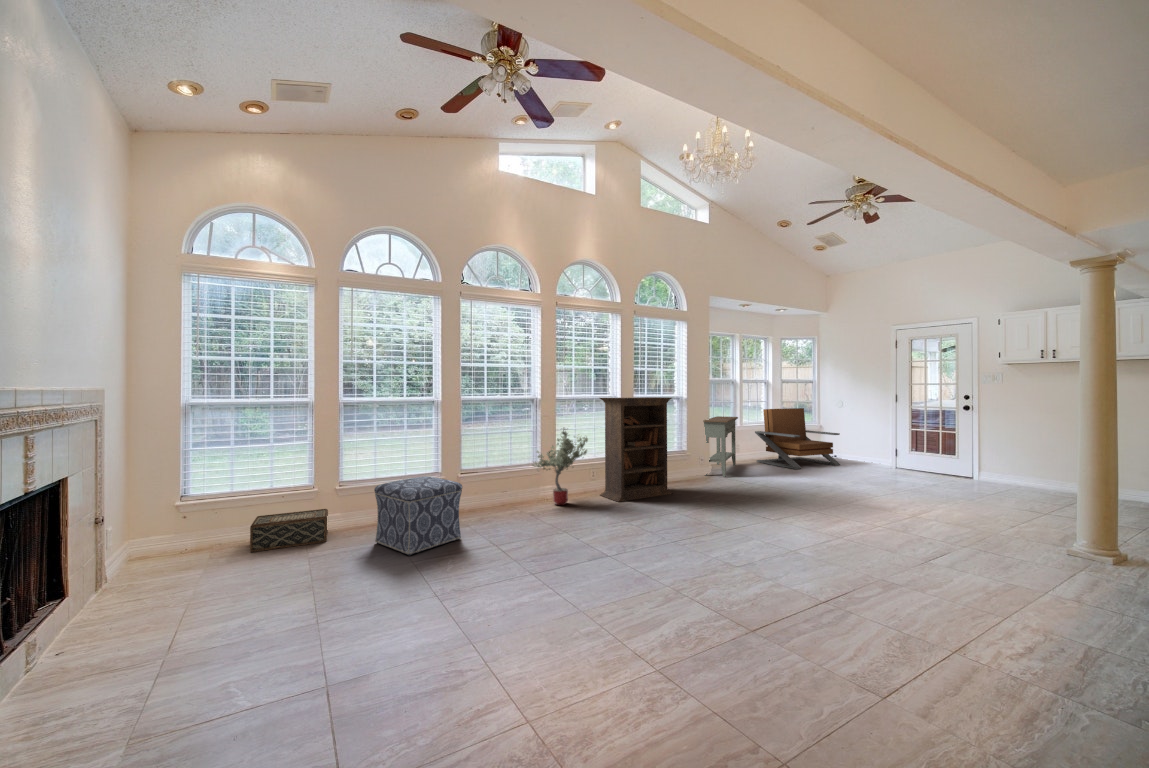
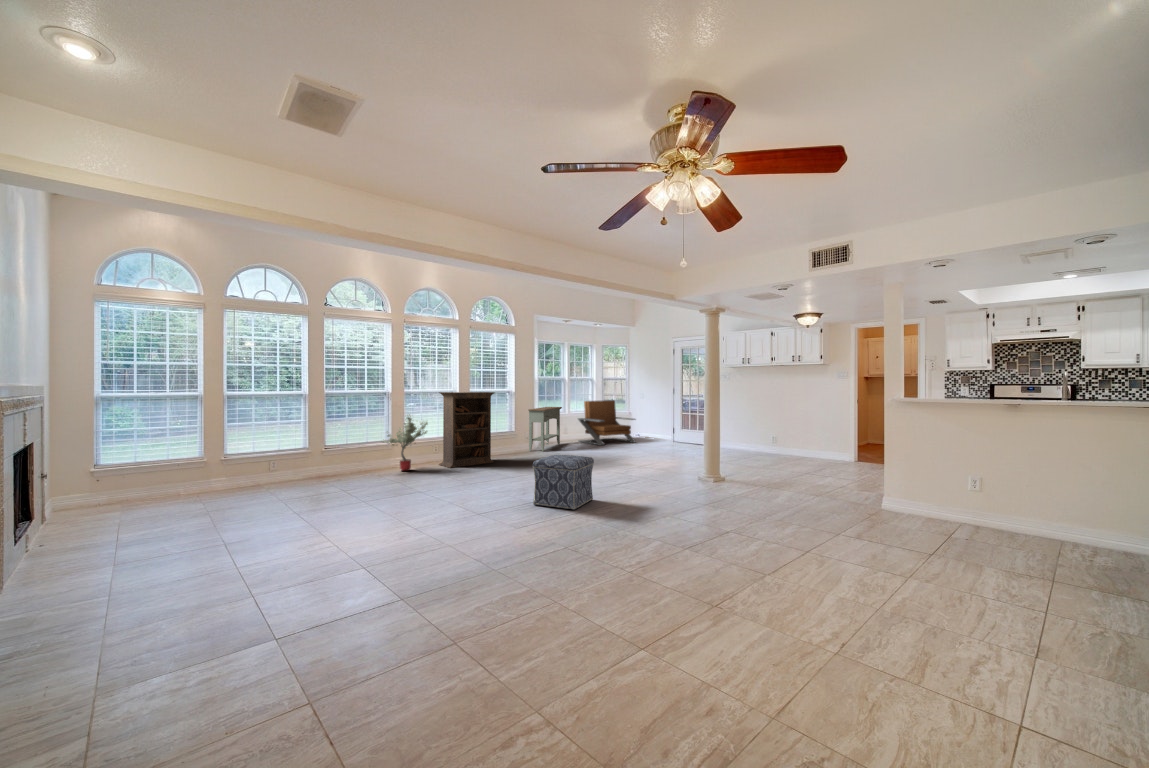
ottoman: present [374,477,462,556] -> present [533,455,594,510]
woven basket: present [250,509,328,552] -> none [156,475,217,503]

